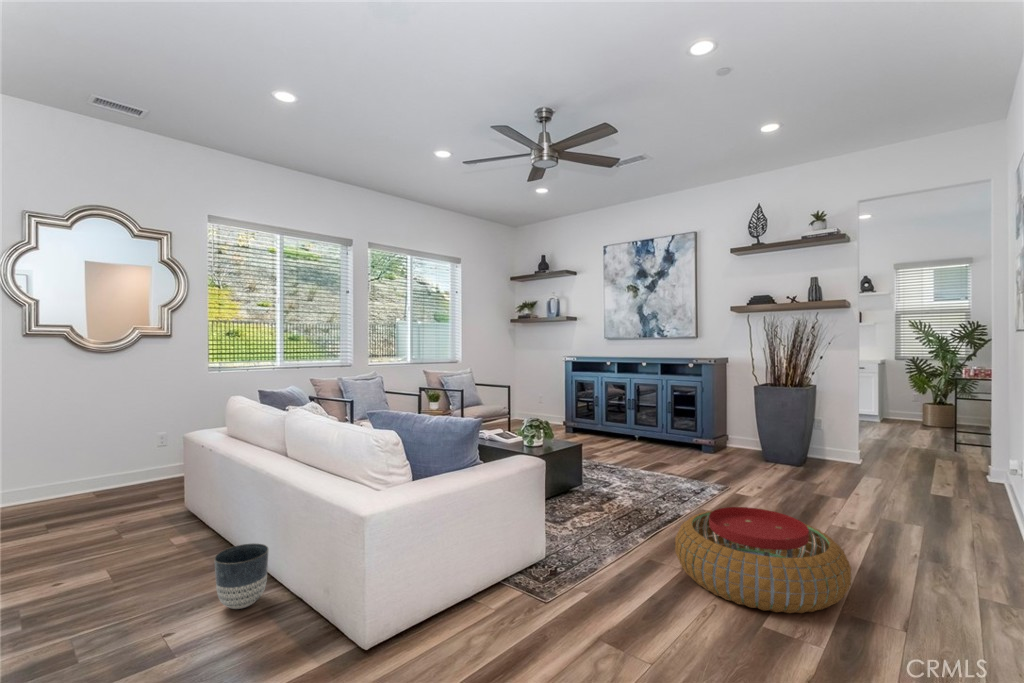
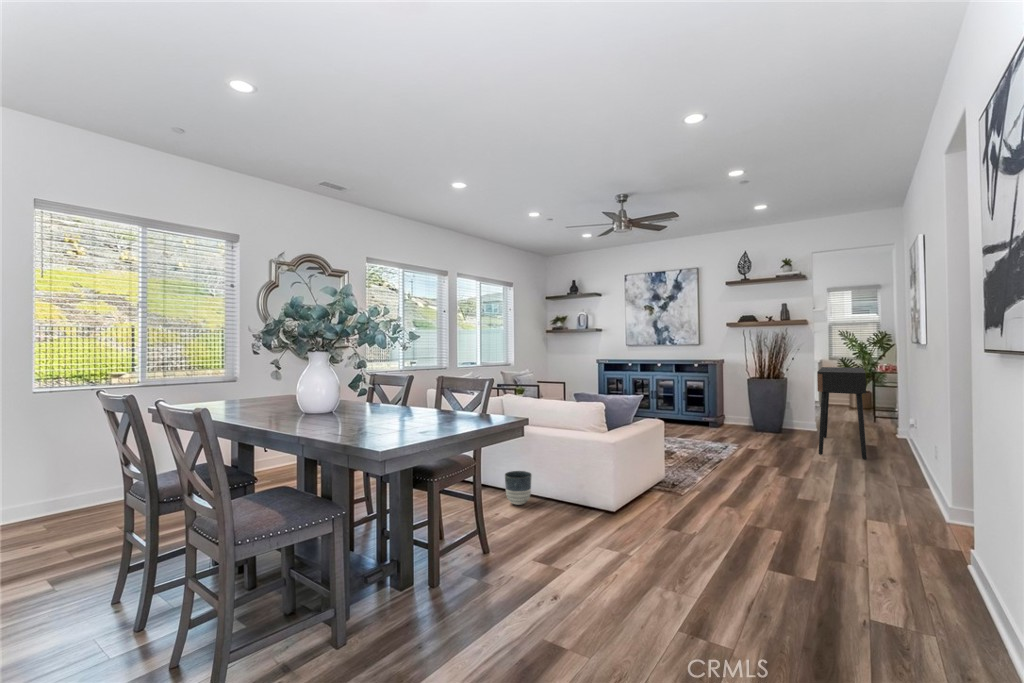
console table: none [846,370,932,528] -> present [817,367,867,459]
pouf: present [675,507,851,613] -> none [737,446,836,493]

